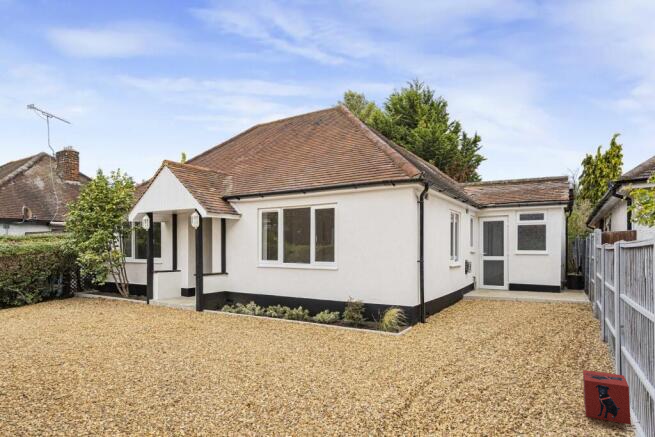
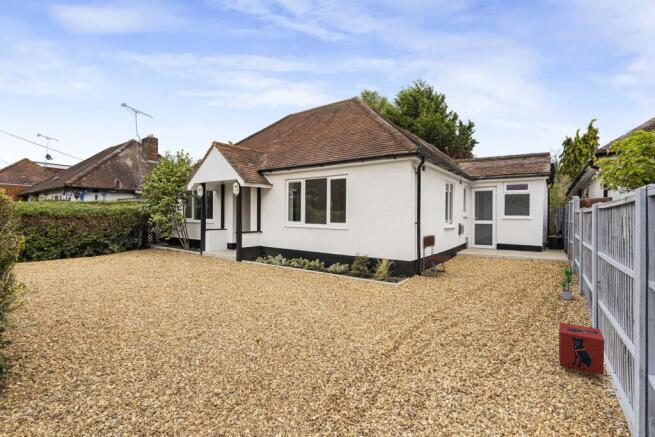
bench: none [425,274,459,325] -> present [423,235,451,277]
potted plant: none [577,308,605,347] -> present [561,268,577,300]

